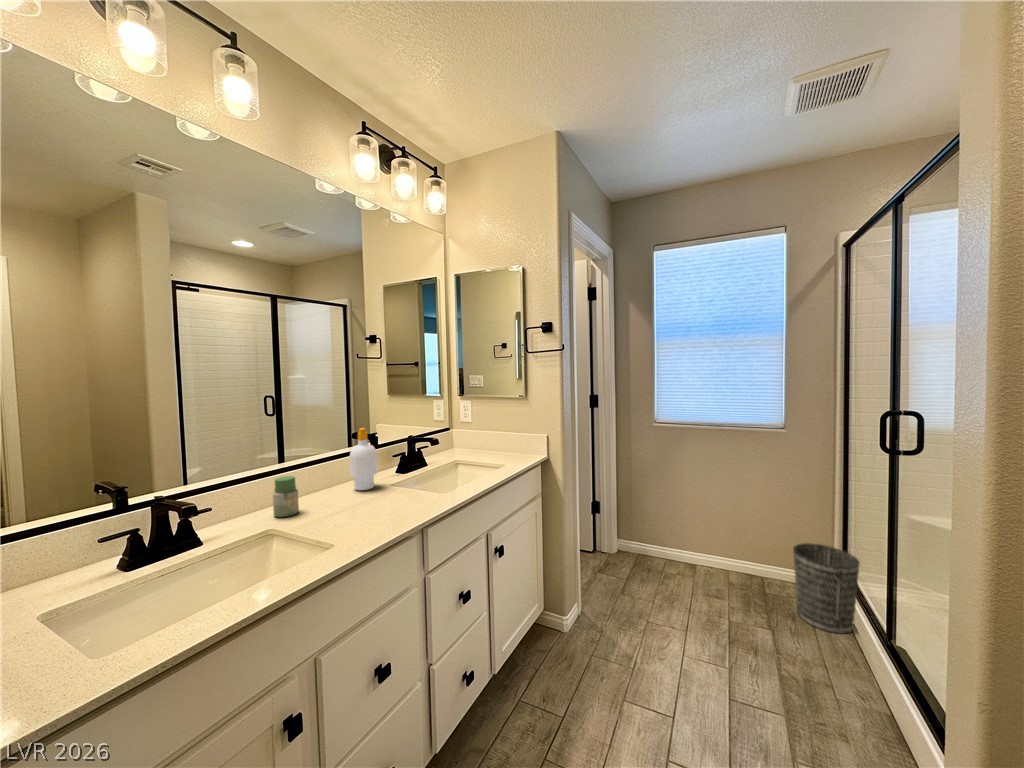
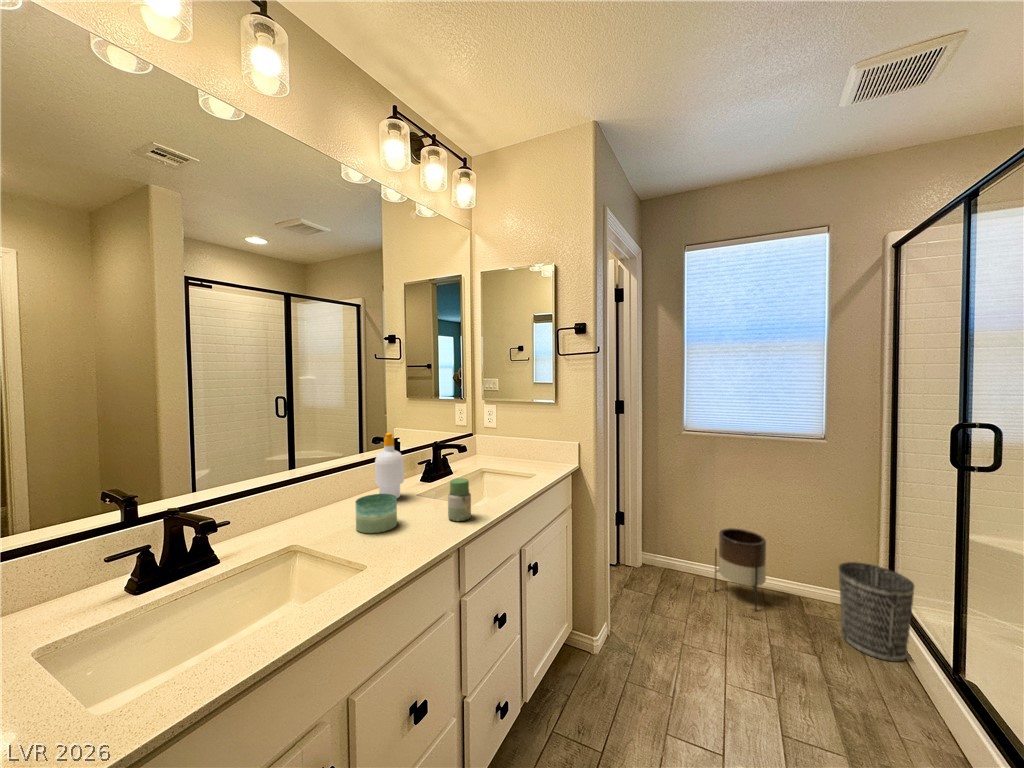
jar: present [273,476,299,517] -> present [448,478,471,521]
candle: none [328,483,367,518] -> present [356,494,397,533]
planter: none [683,515,730,592] -> present [715,528,766,611]

